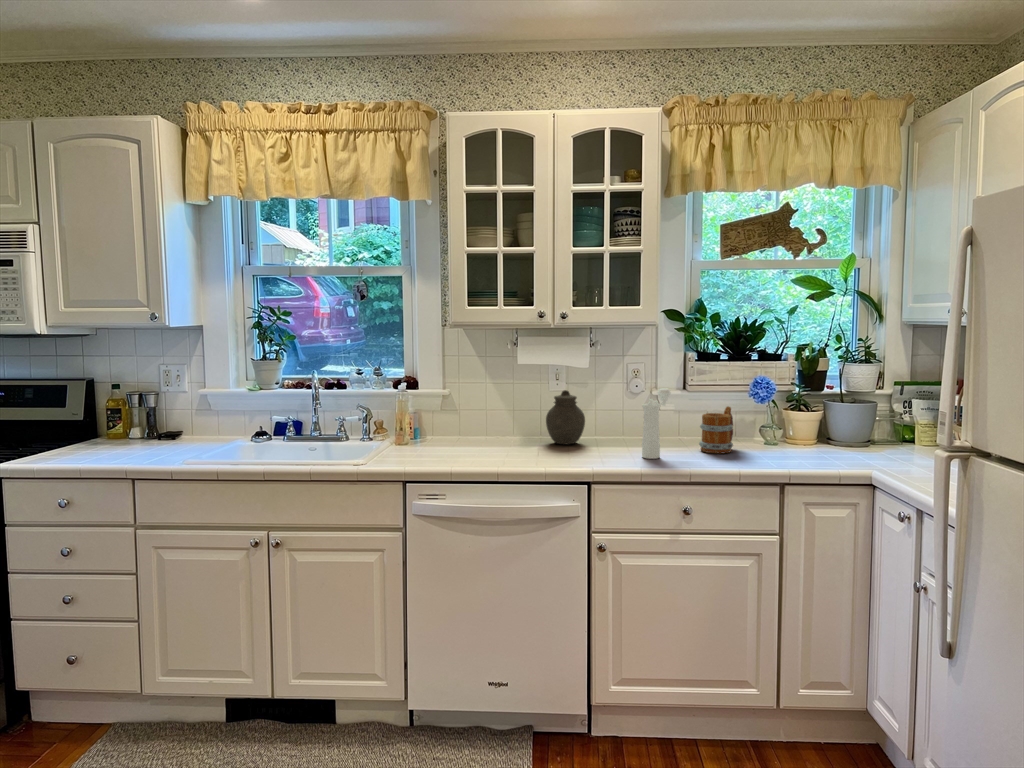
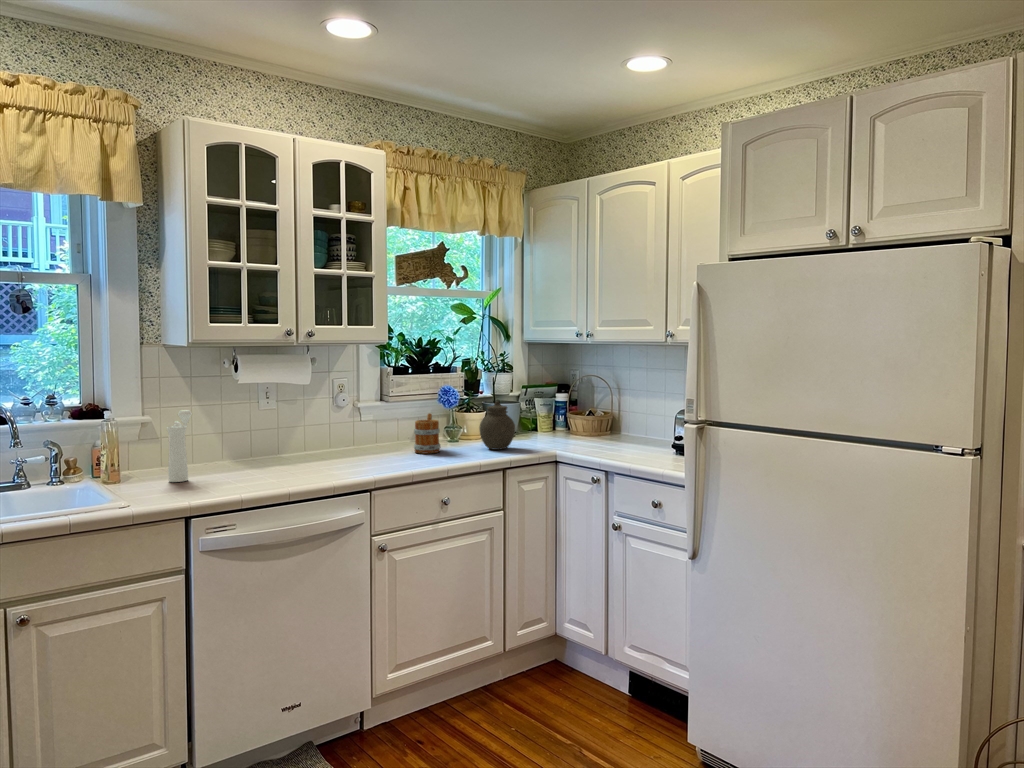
pepper mill: present [642,389,671,459] -> present [167,410,192,482]
jar: present [546,390,585,444] -> present [479,401,515,450]

